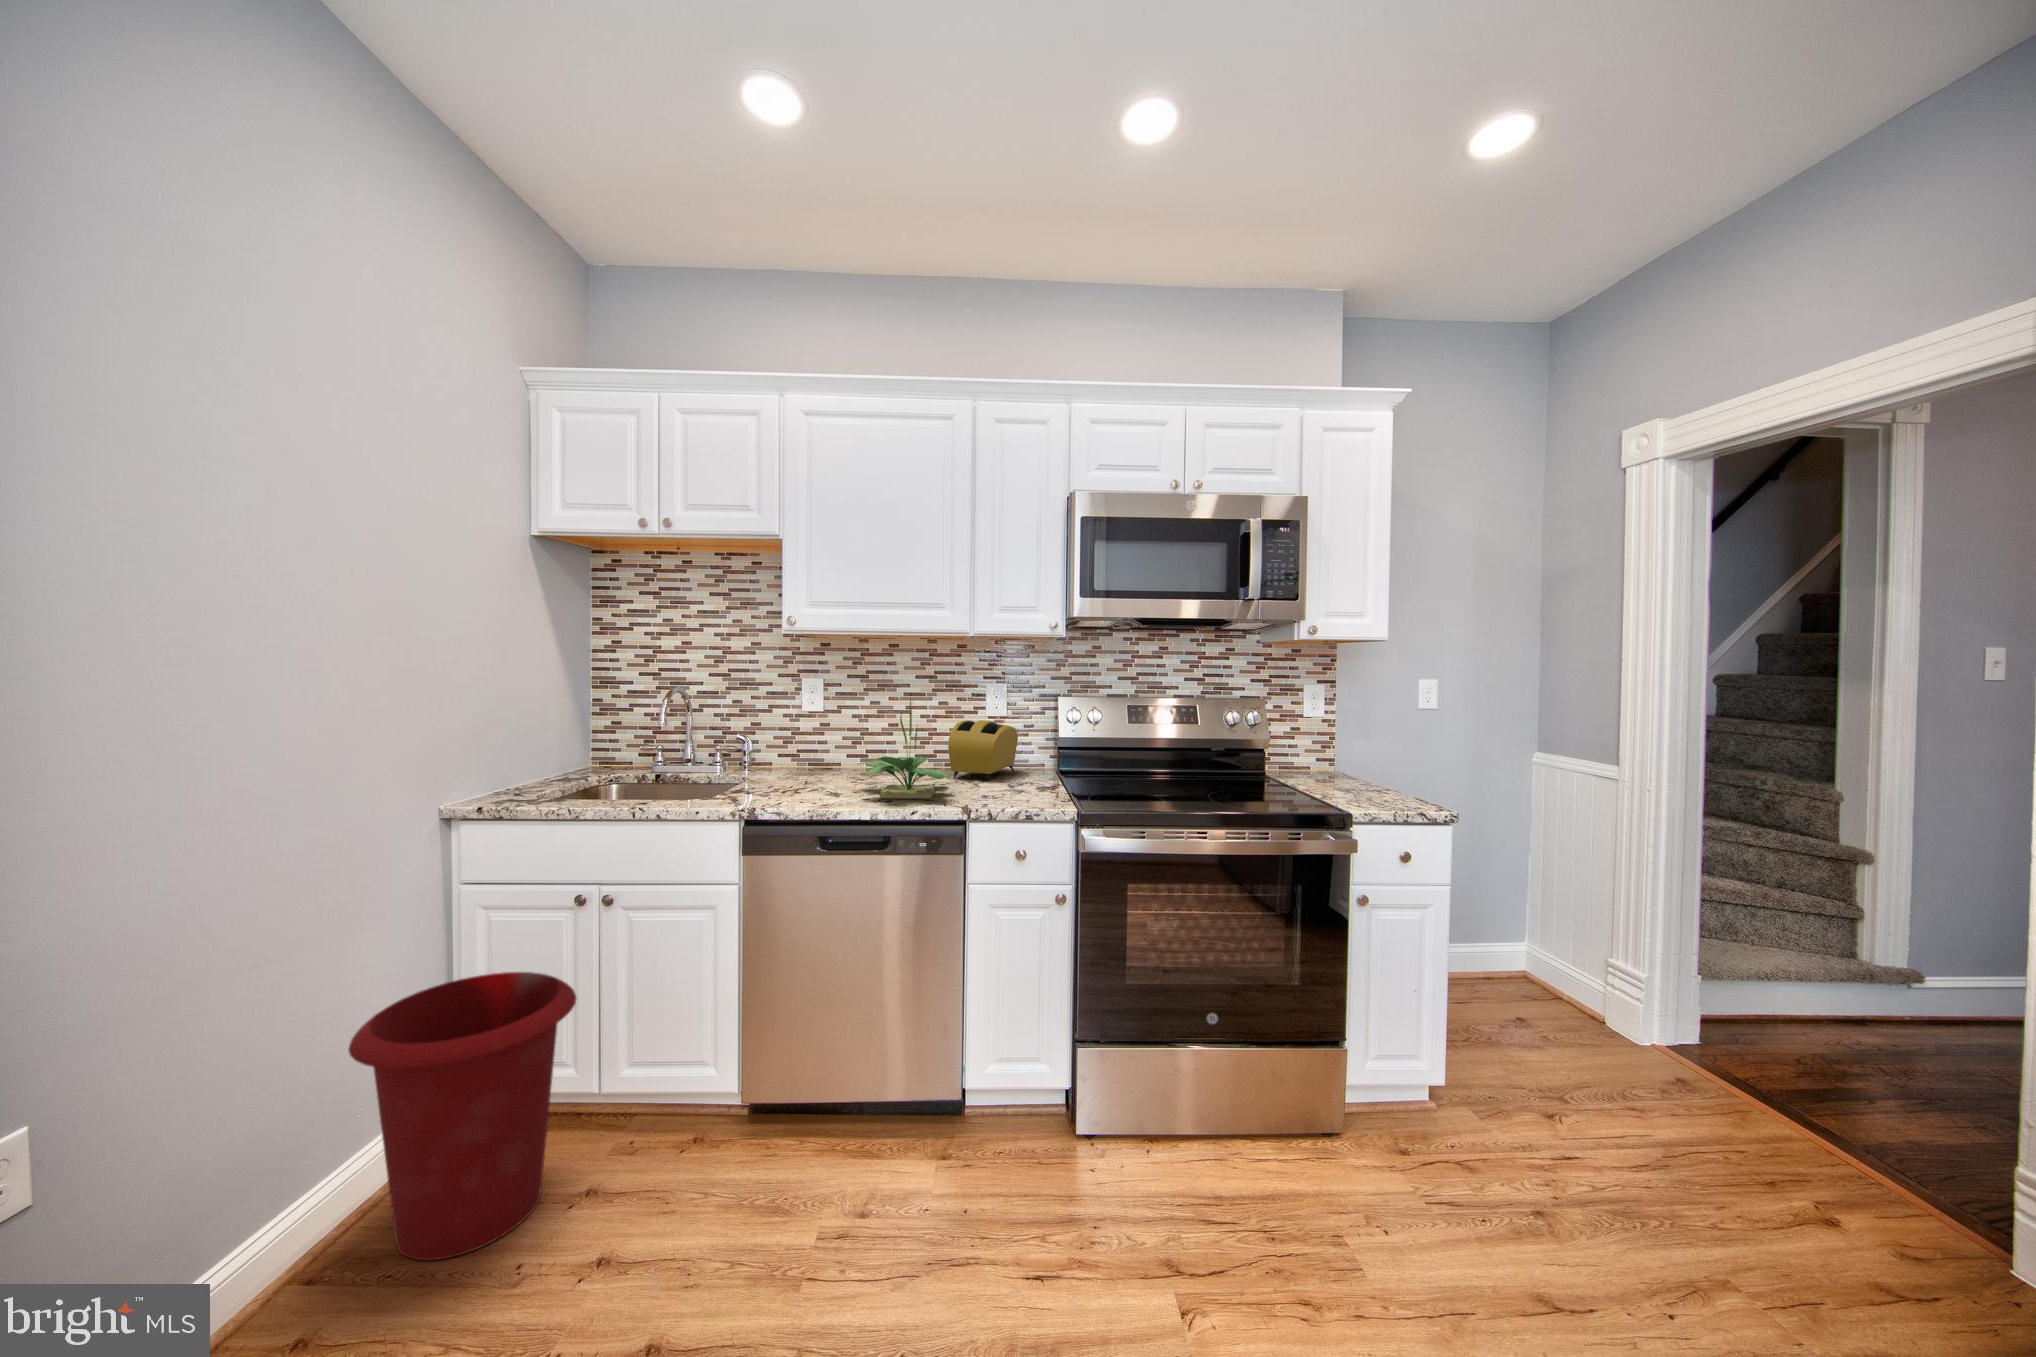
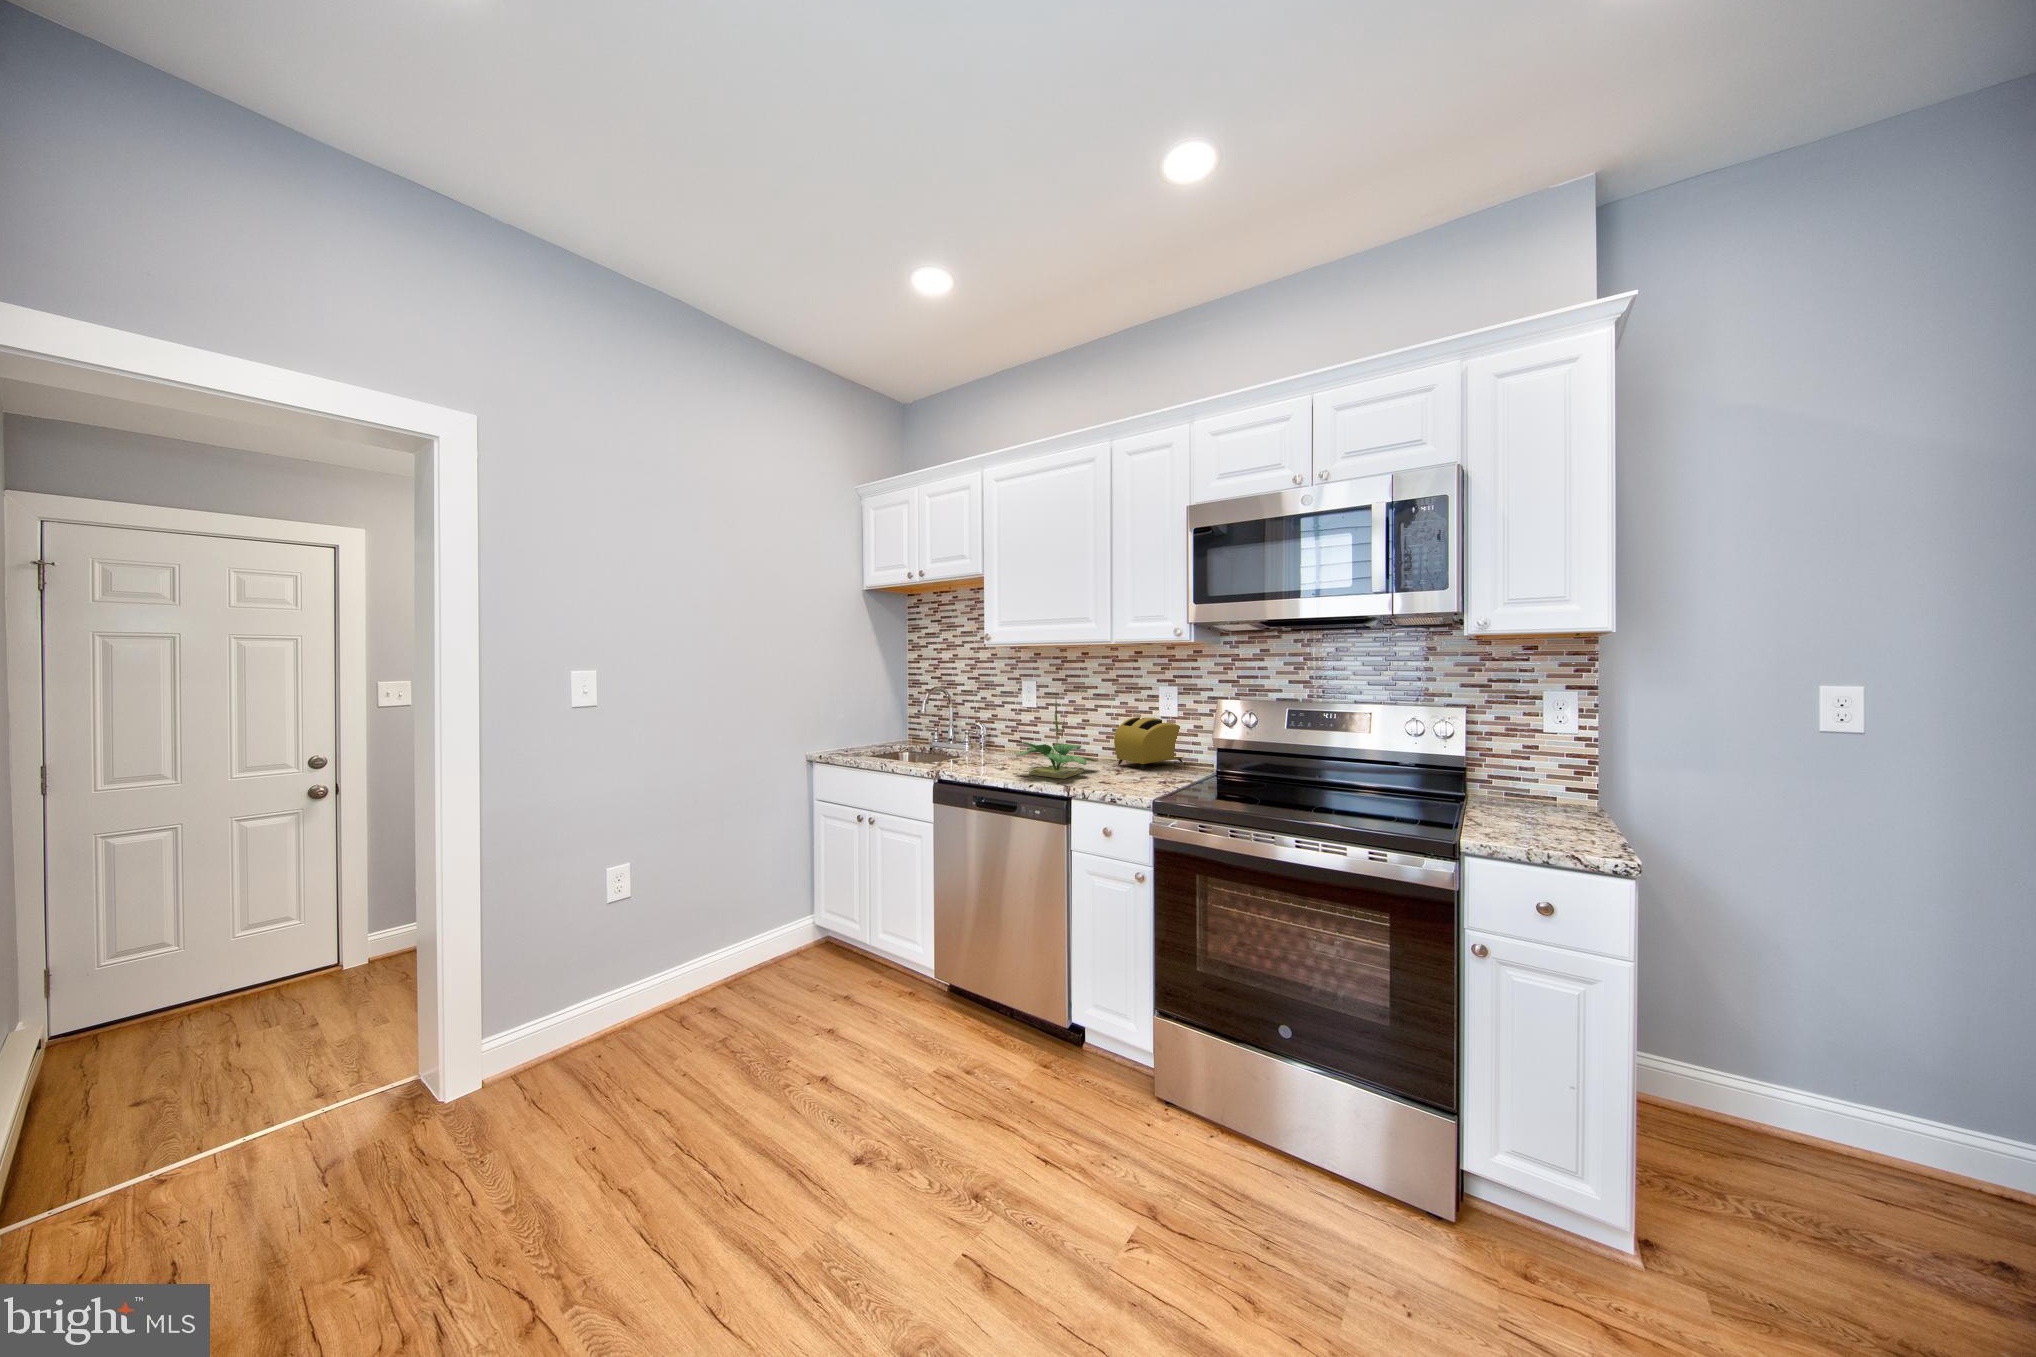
waste bin: present [348,972,576,1260] -> none [724,854,839,1012]

